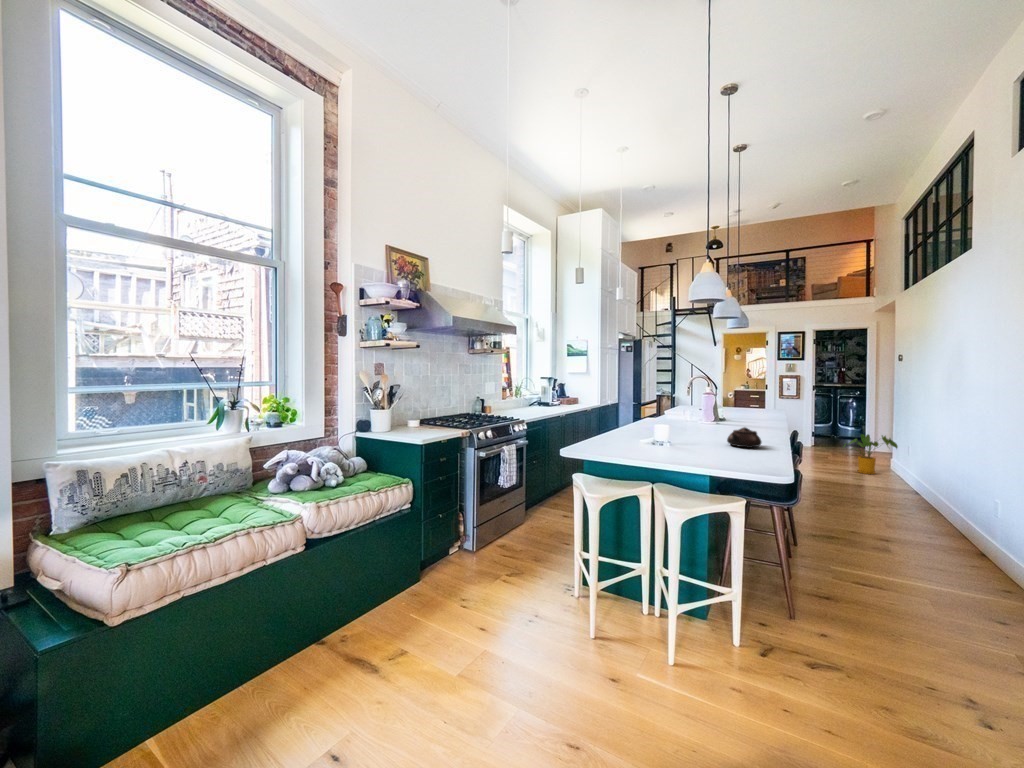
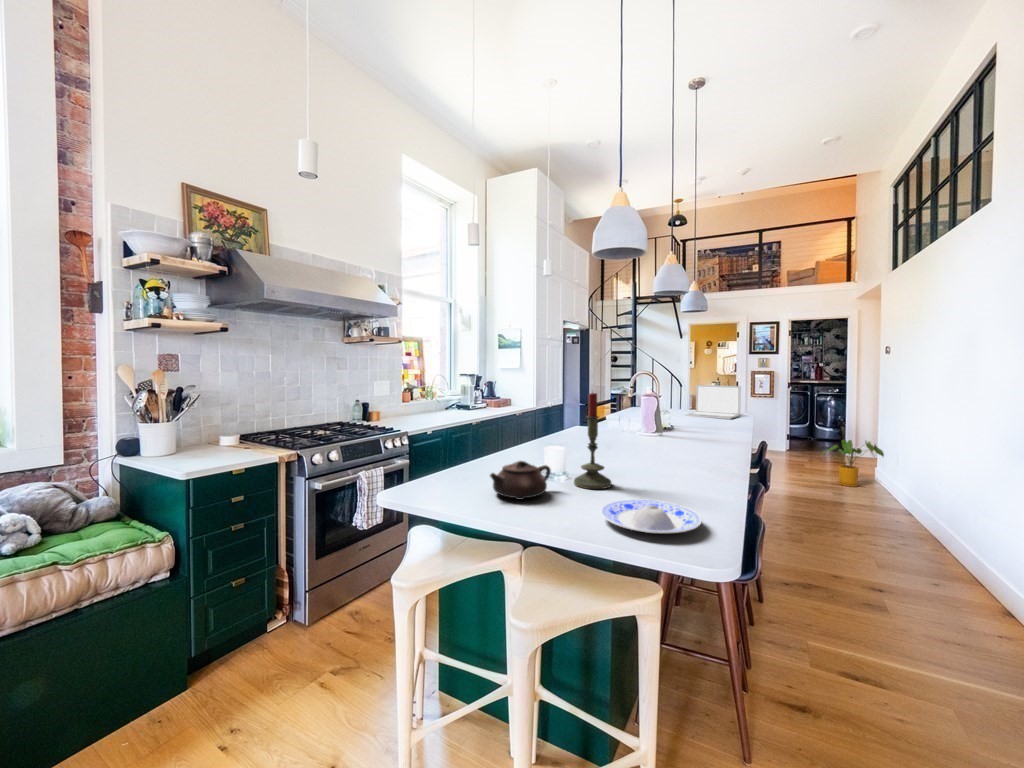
laptop: none [728,387,774,414] -> present [685,385,741,419]
candle: none [677,388,702,450] -> present [574,393,611,489]
teapot: present [727,427,761,448] -> present [490,461,551,500]
plate: none [707,452,768,466] -> present [601,499,702,533]

